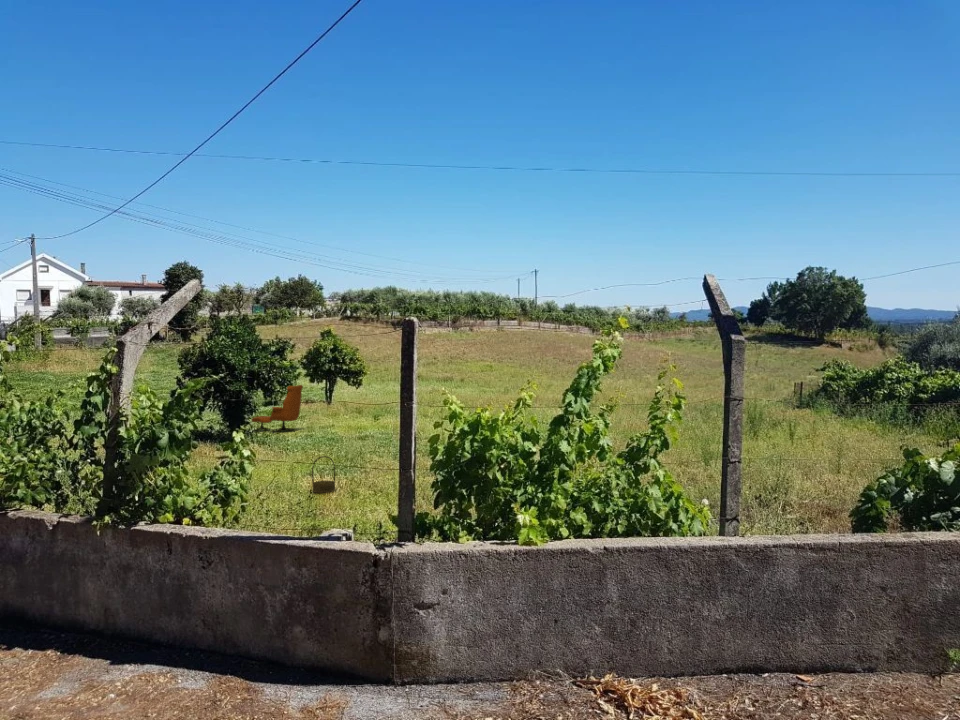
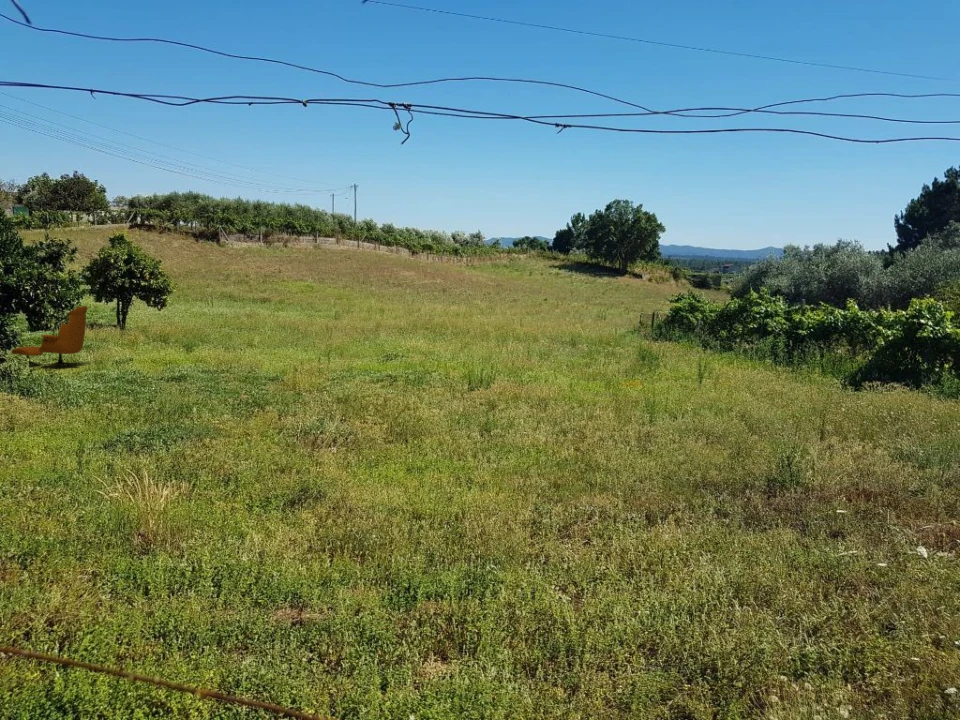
basket: present [312,456,335,493] -> none [112,421,151,477]

